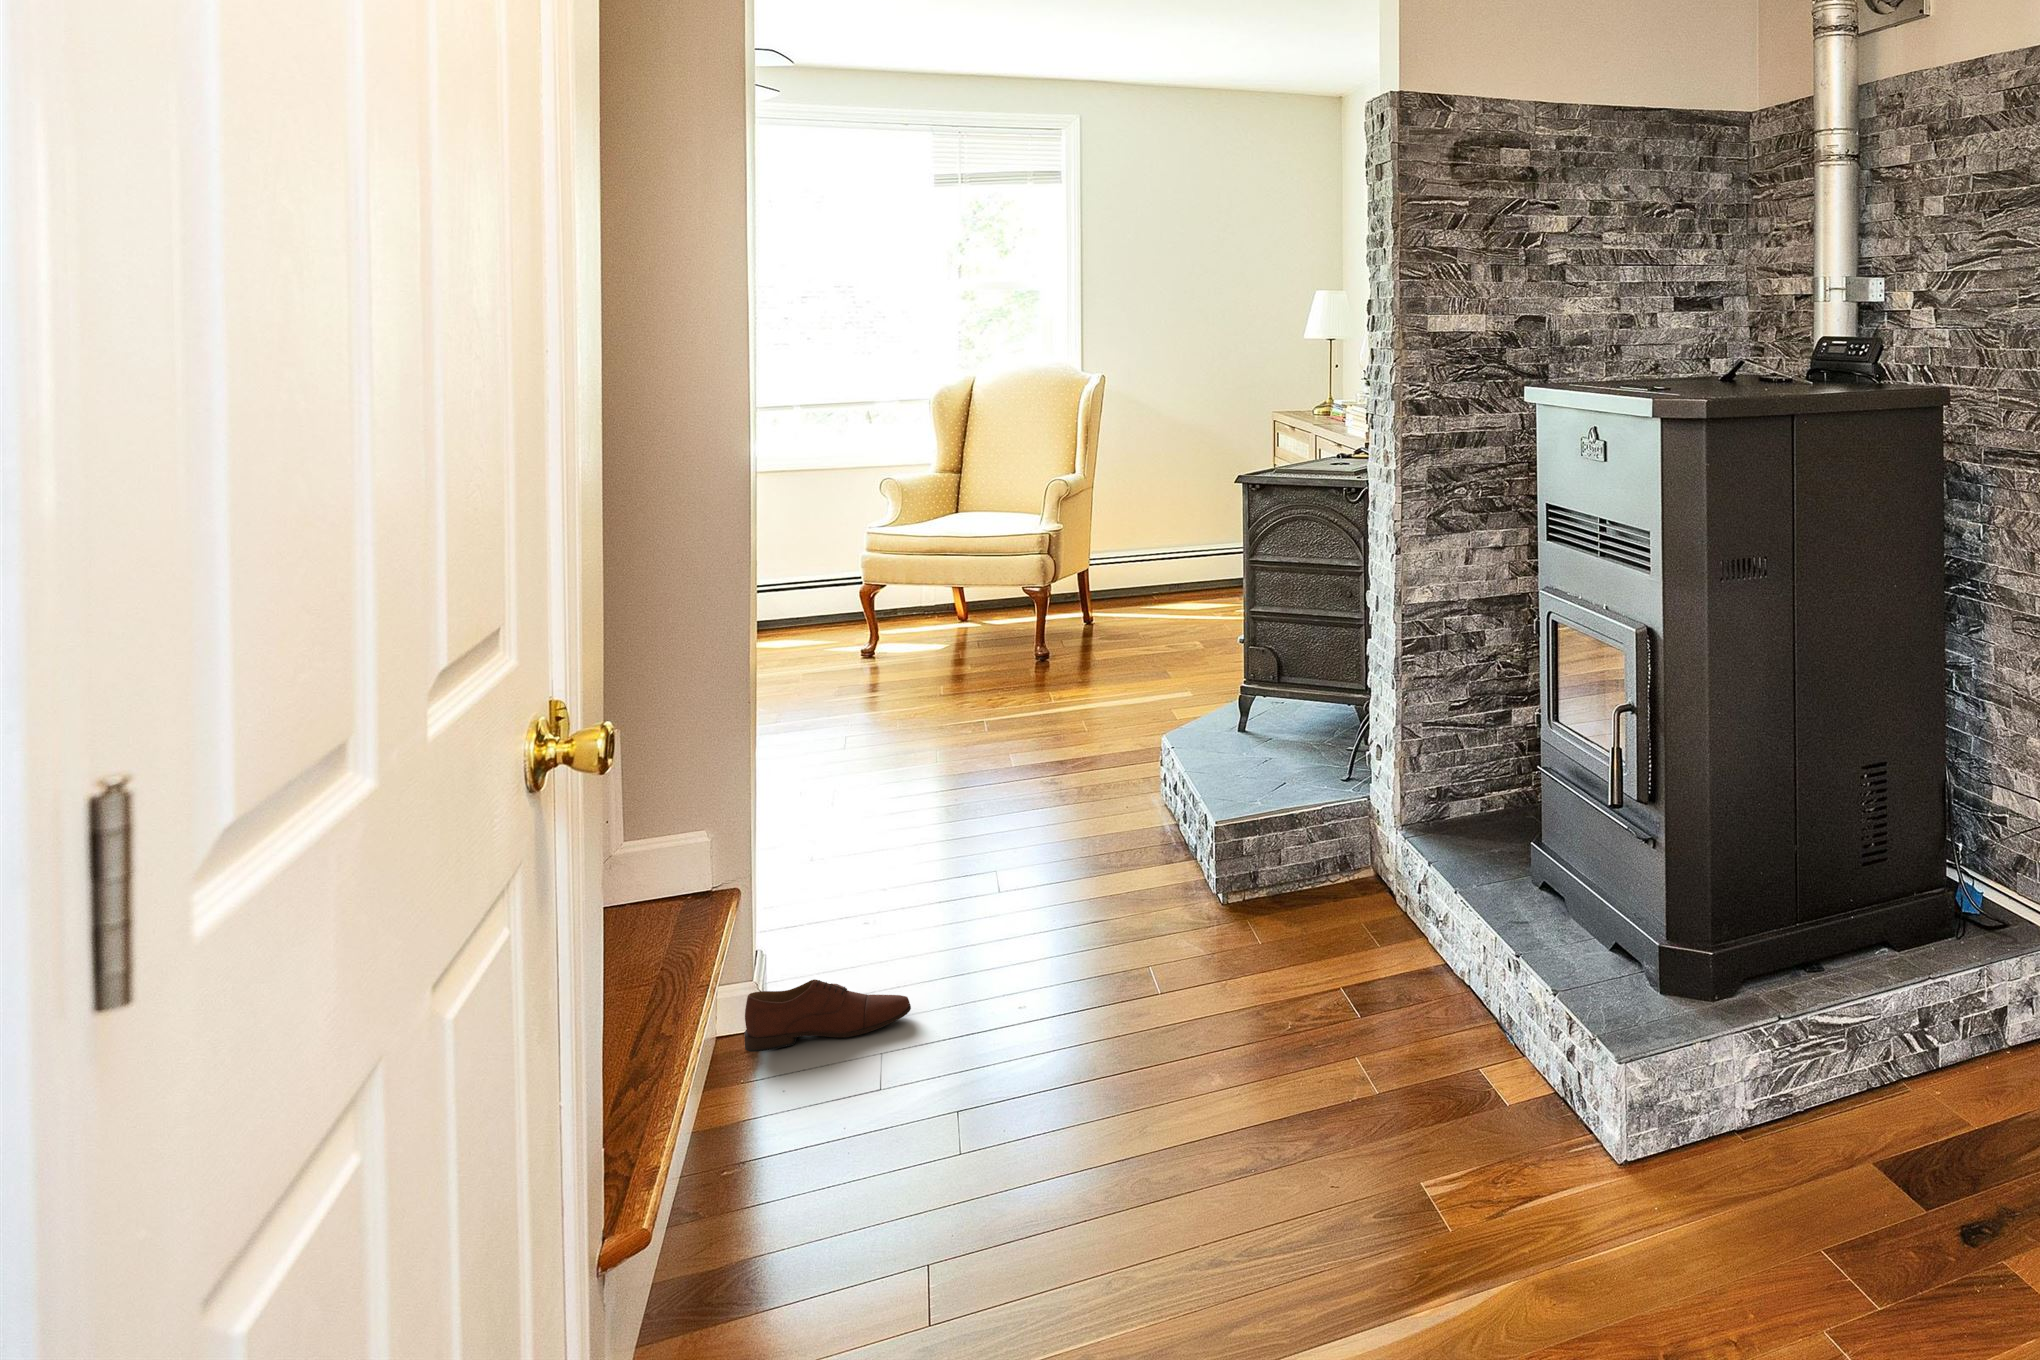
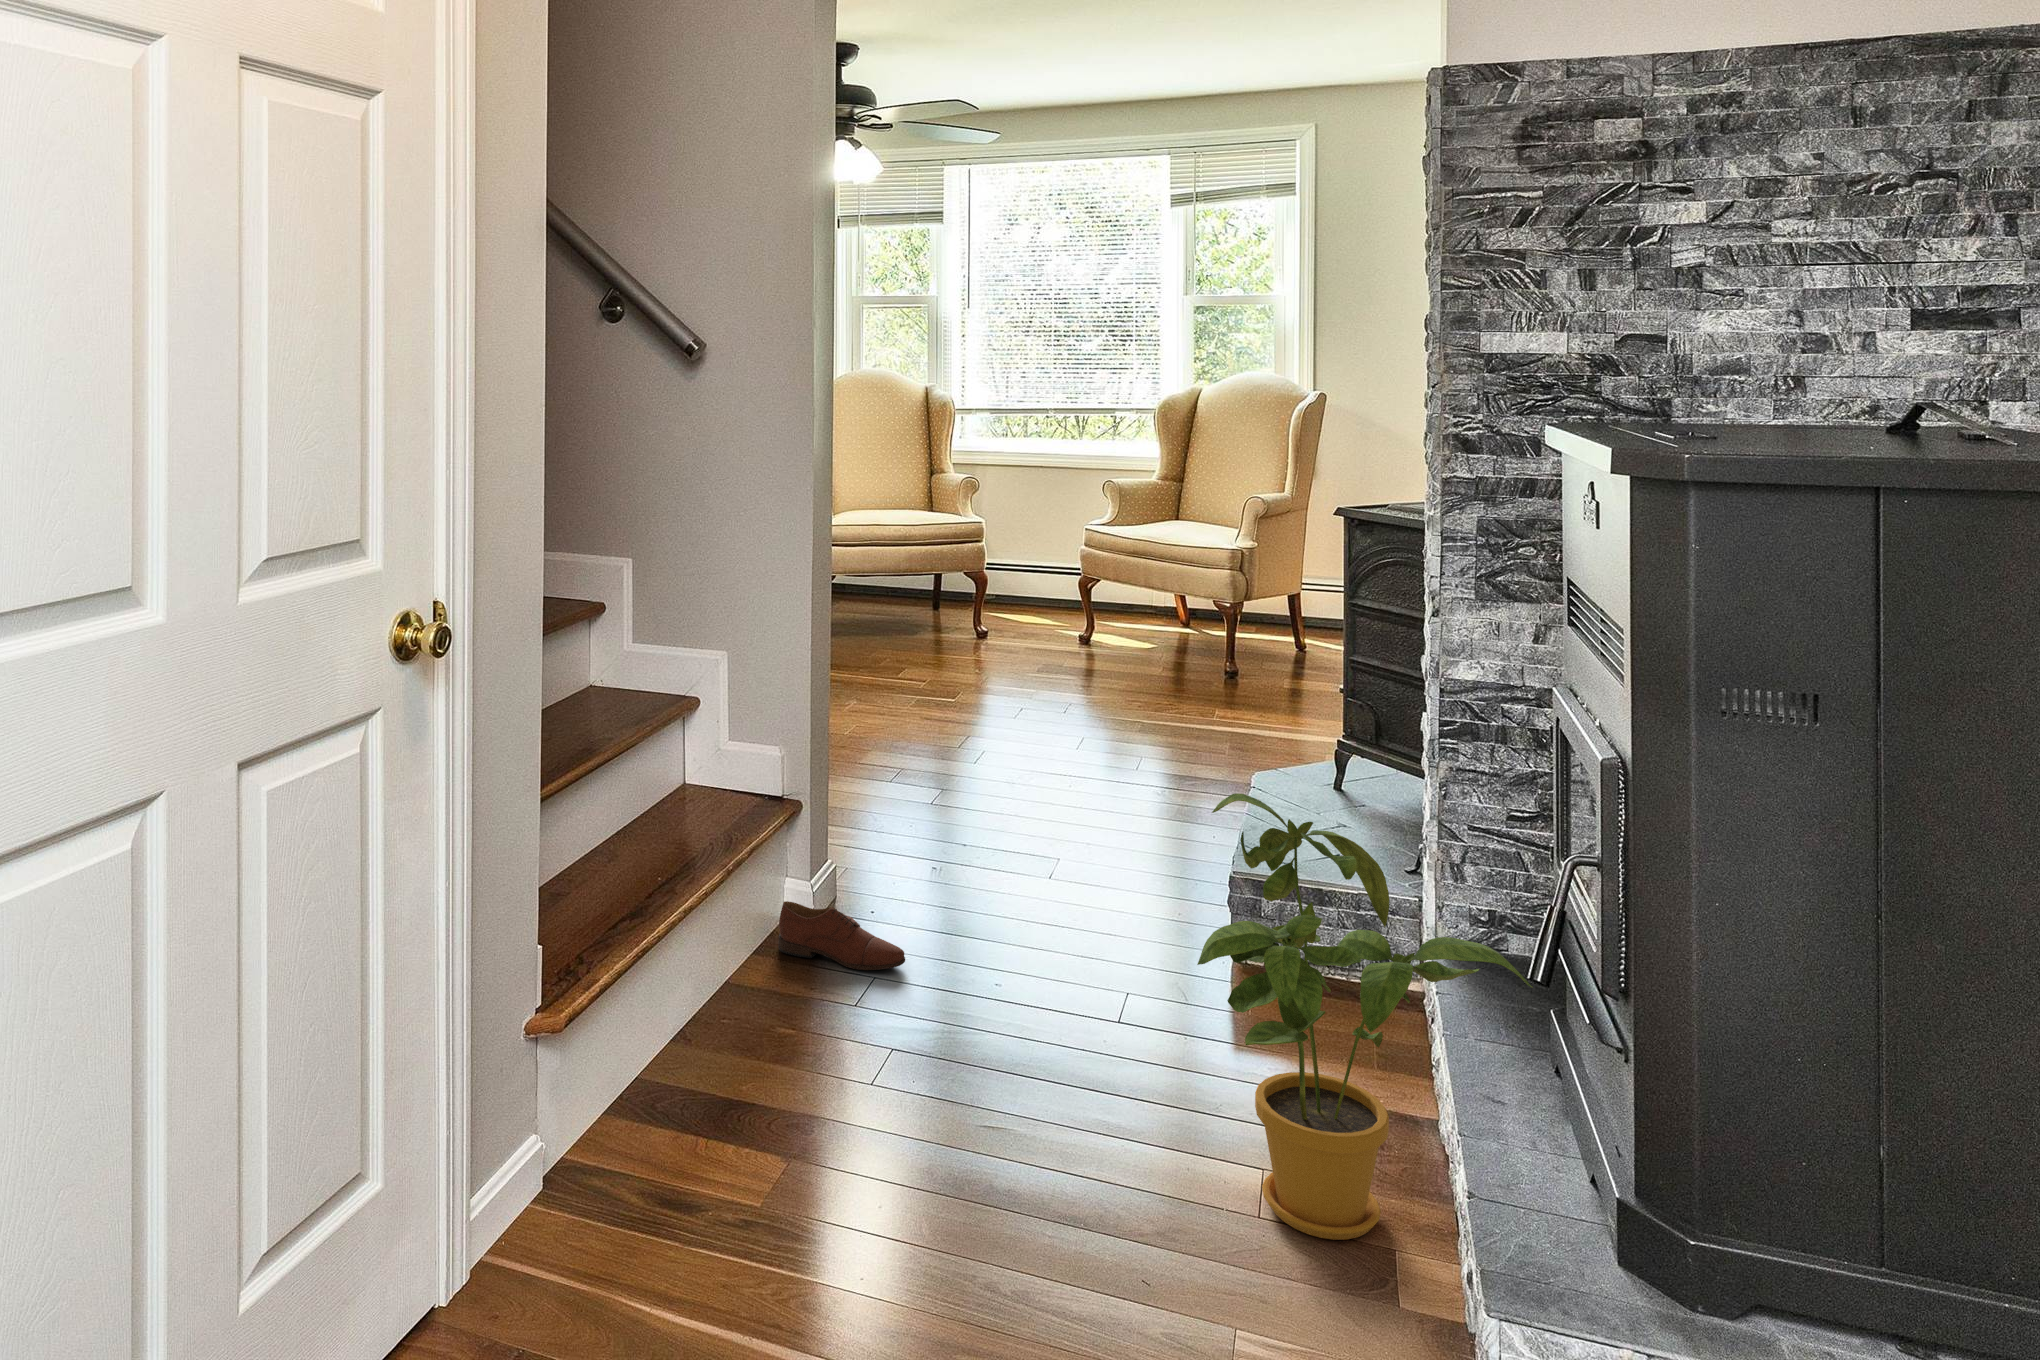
house plant: none [1286,729,1538,1076] -> present [1197,793,1532,1240]

